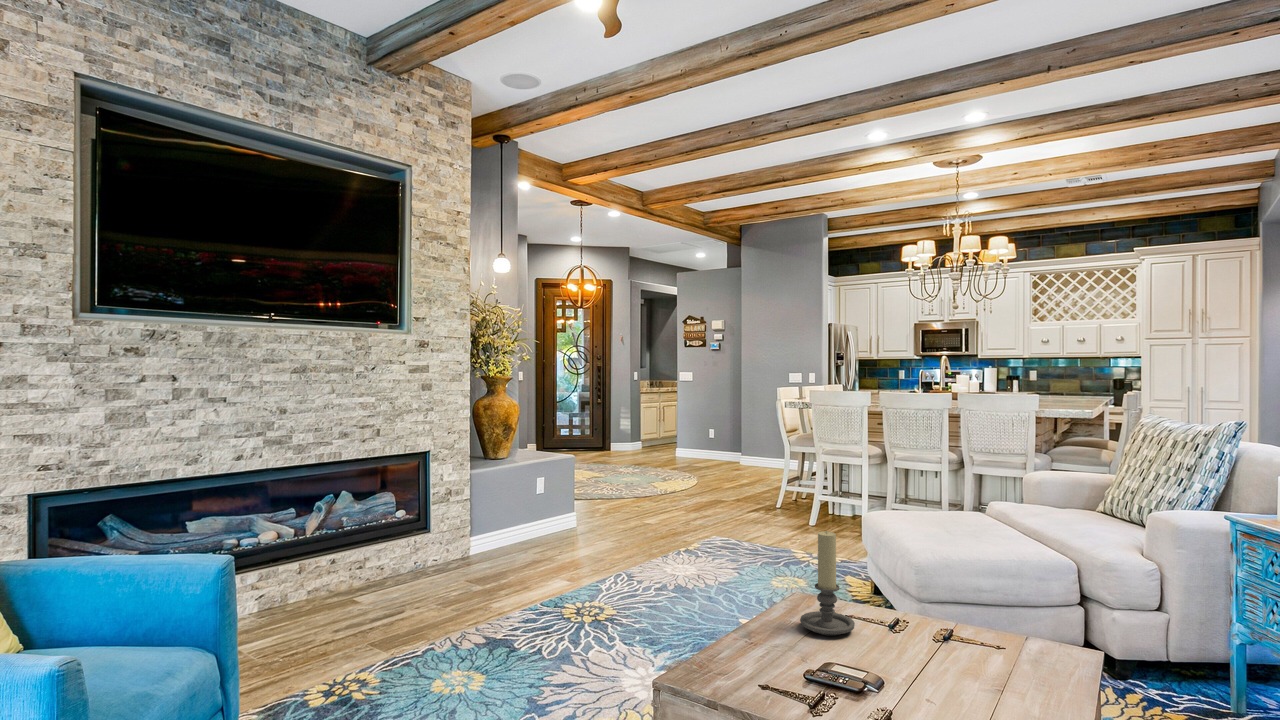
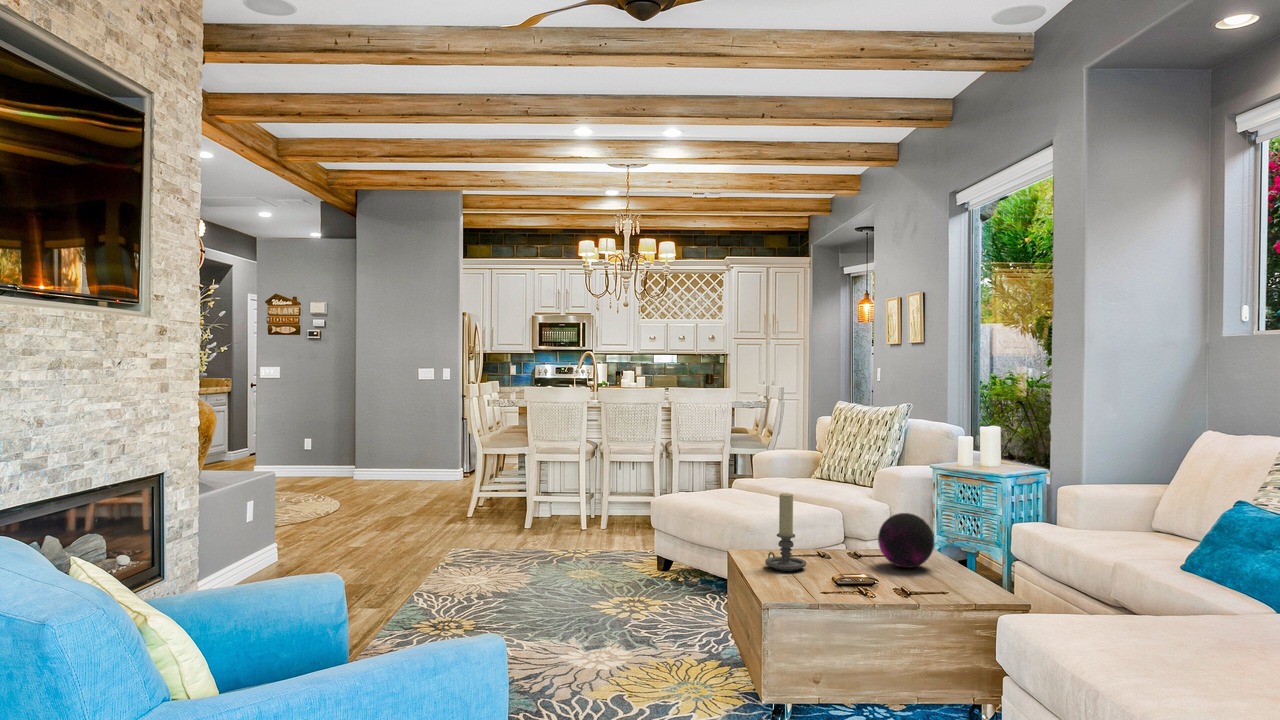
decorative orb: none [957,586,1049,672] -> present [878,513,934,568]

